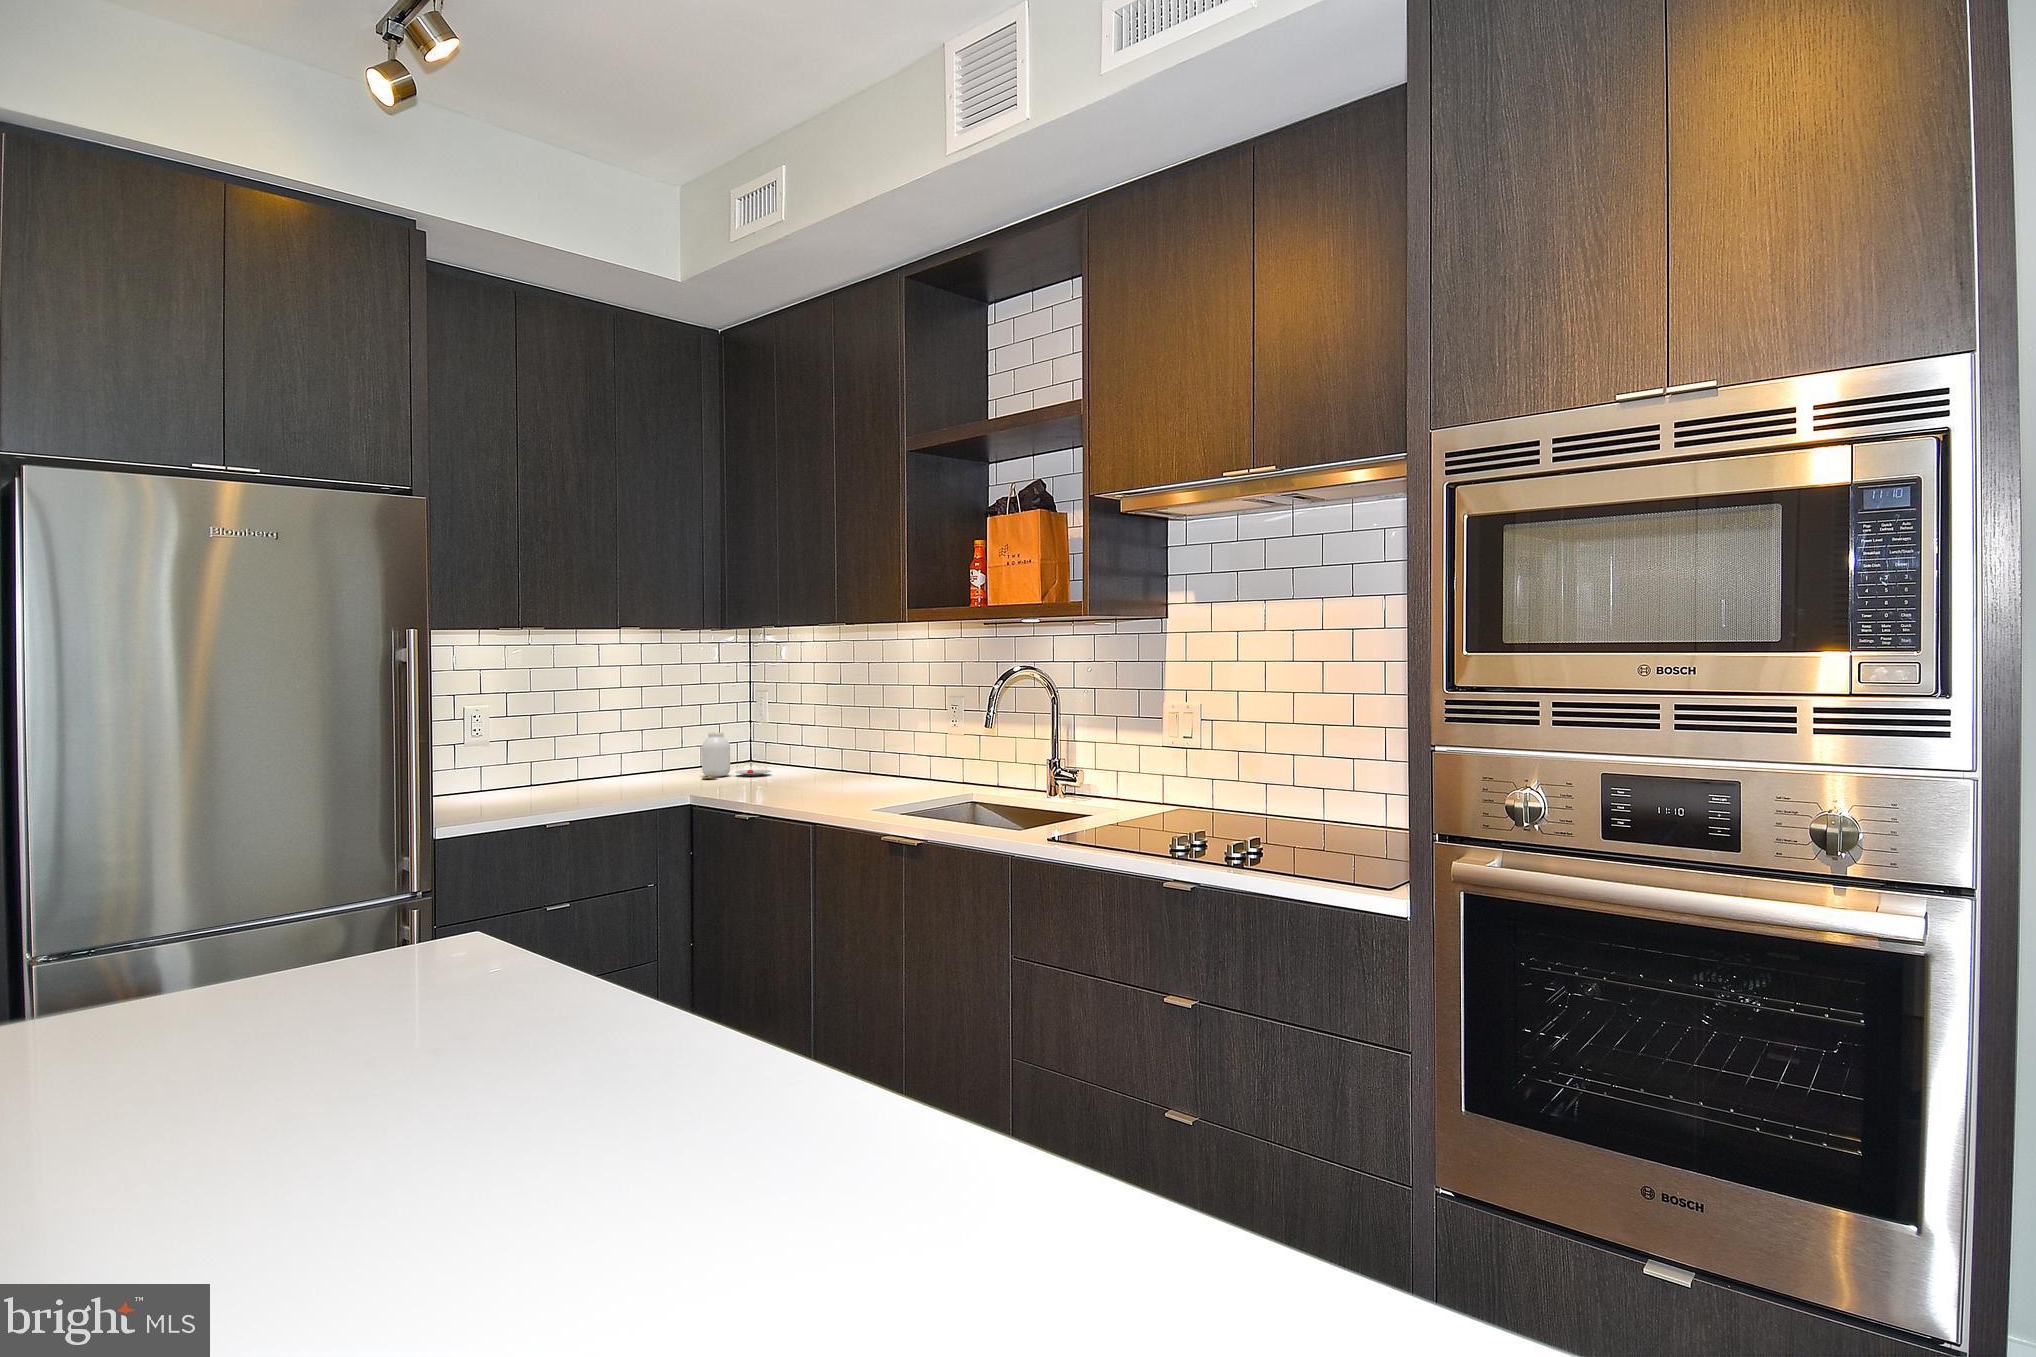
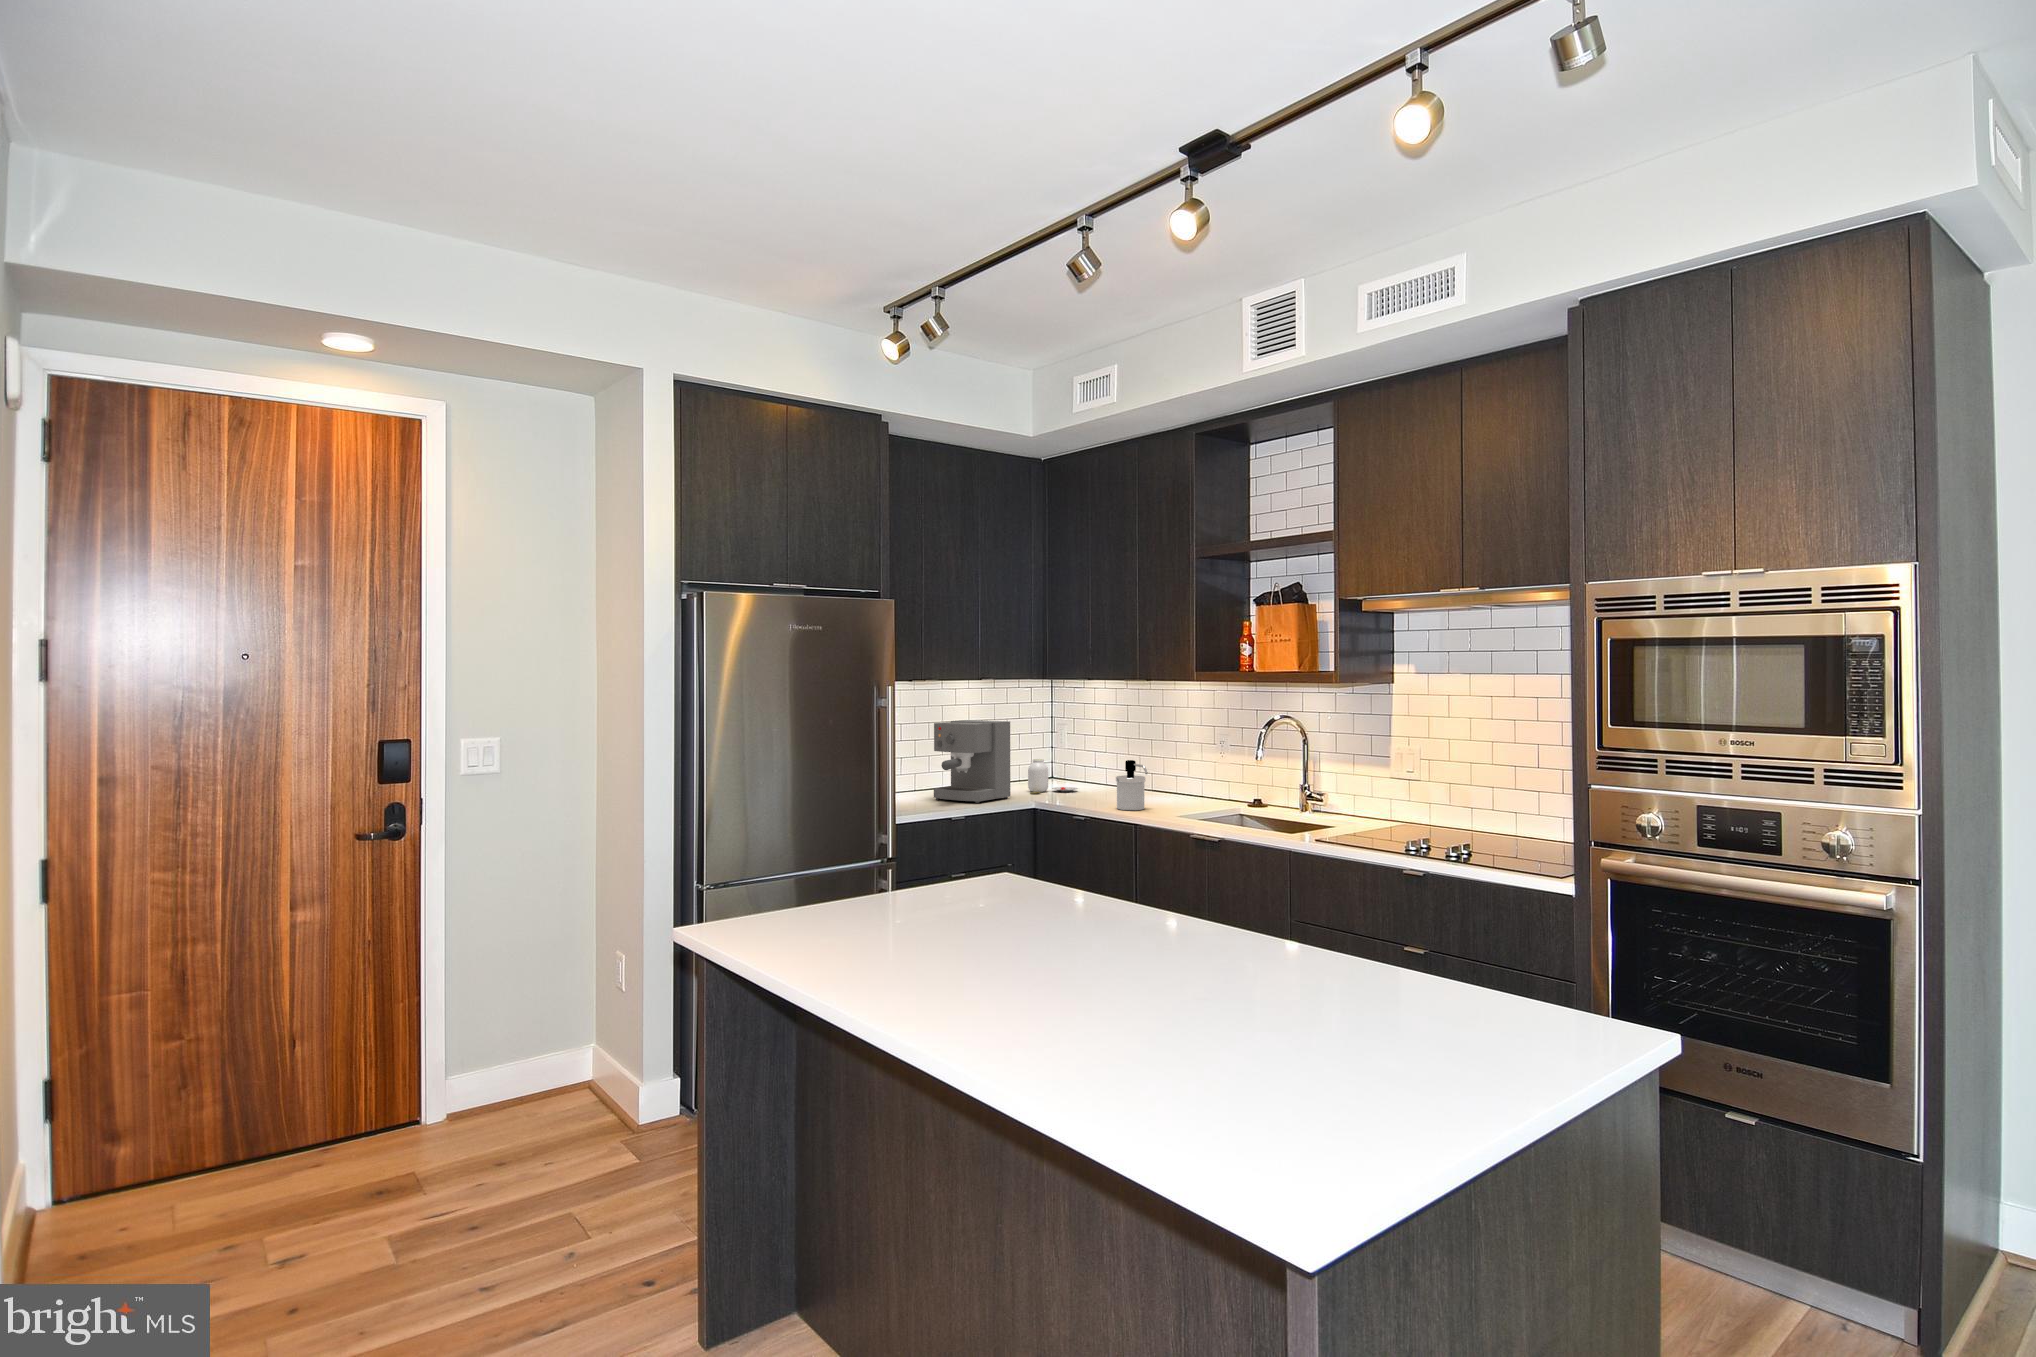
coffee maker: none [552,679,667,793] -> present [934,720,1011,803]
soap dispenser: none [800,730,841,799] -> present [1116,760,1148,810]

